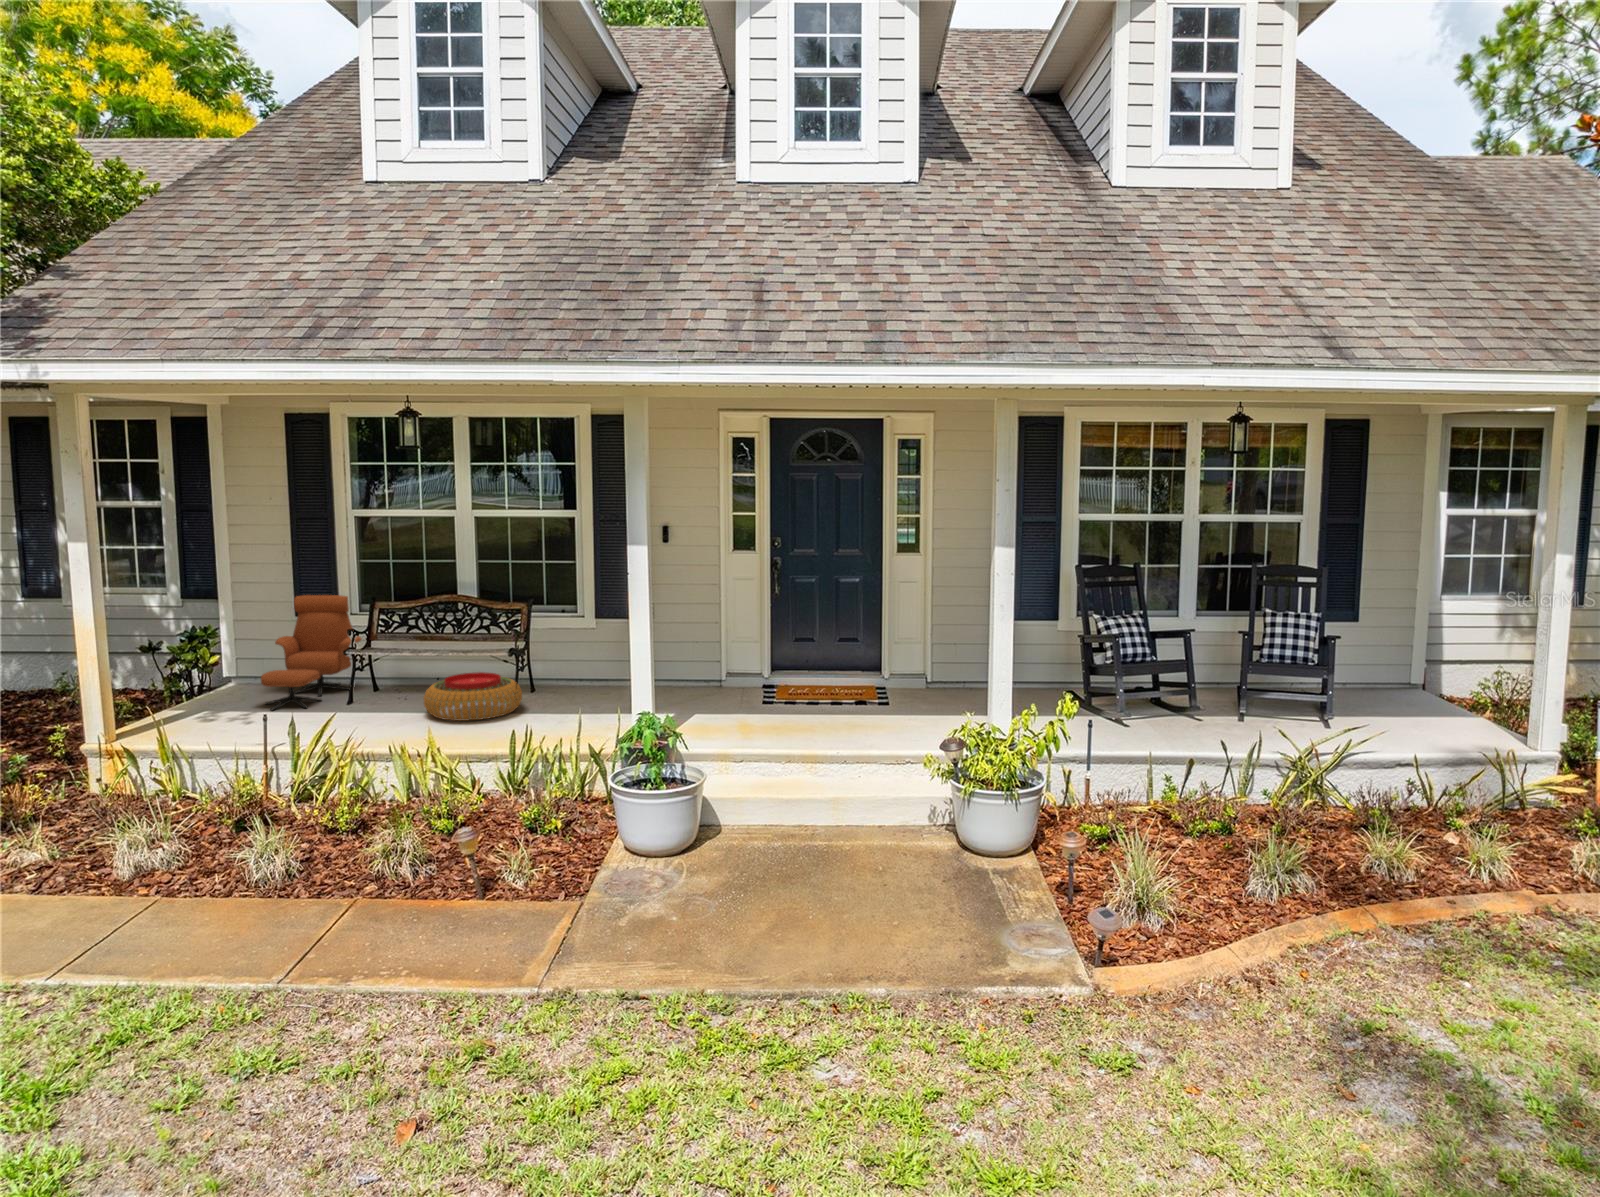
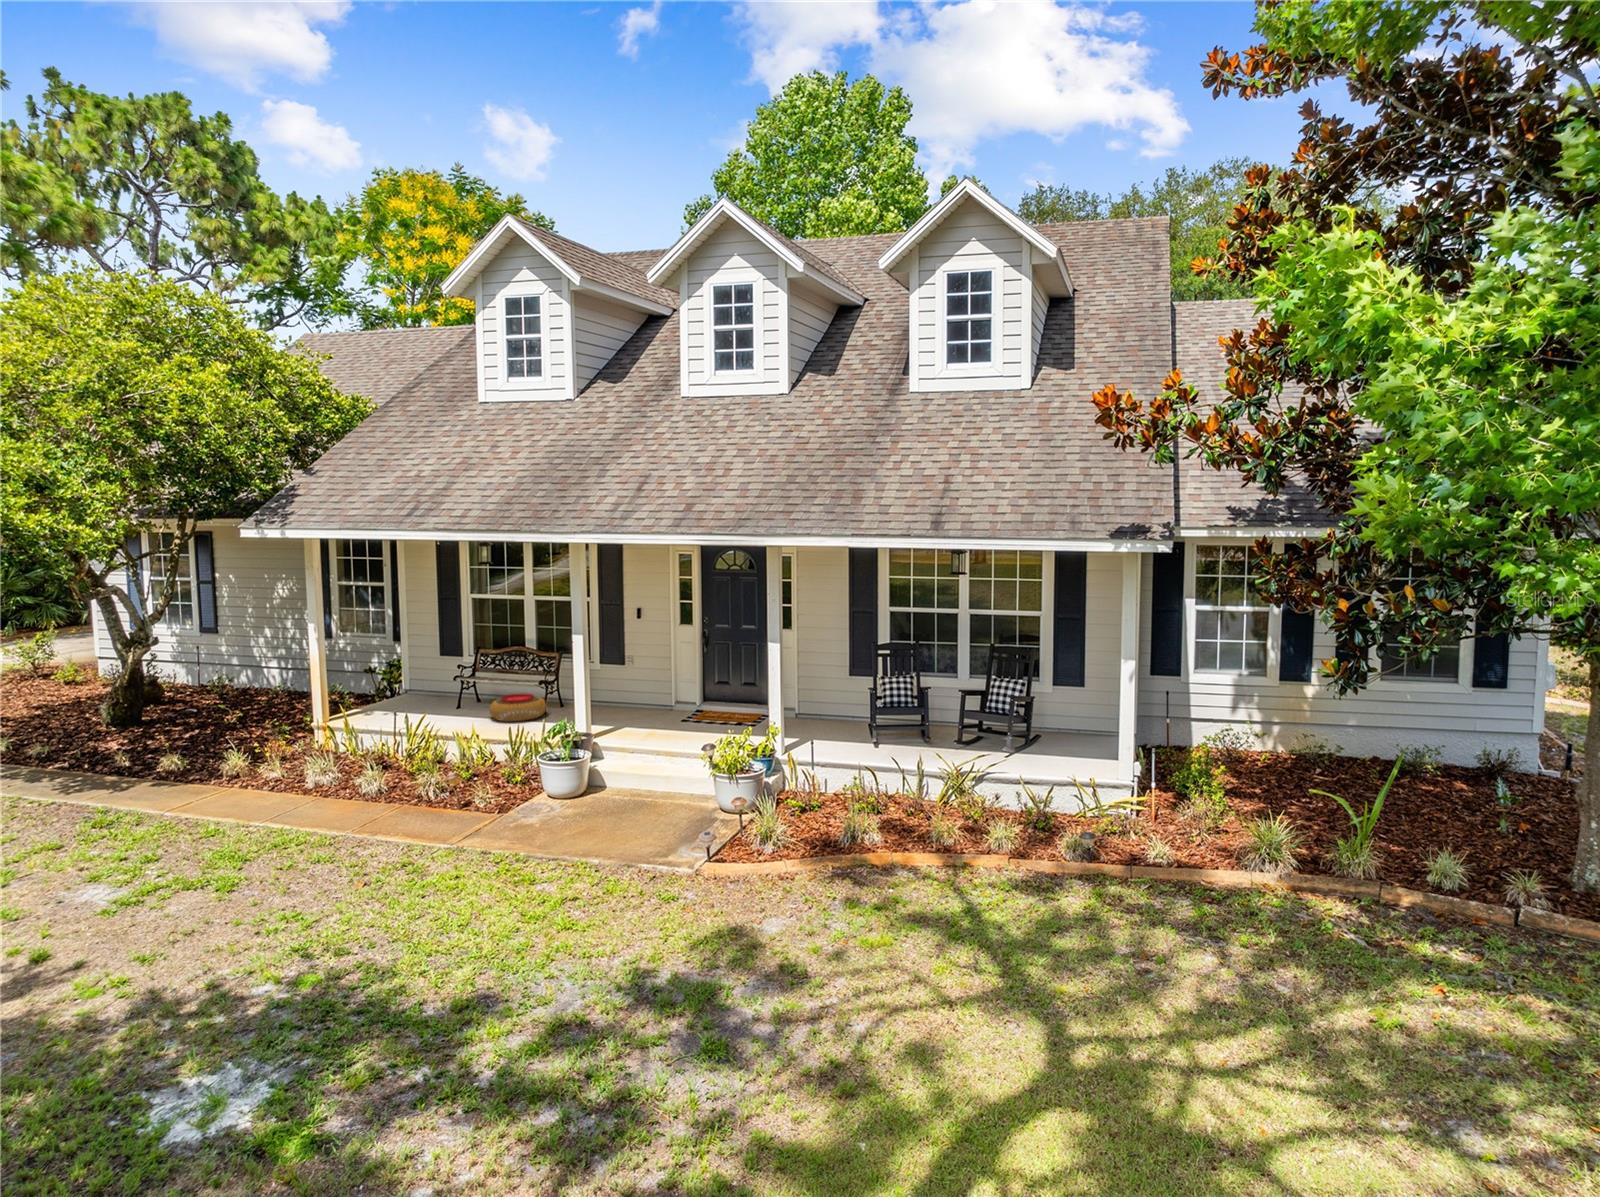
lounge chair: present [261,595,362,710] -> none [412,645,474,711]

